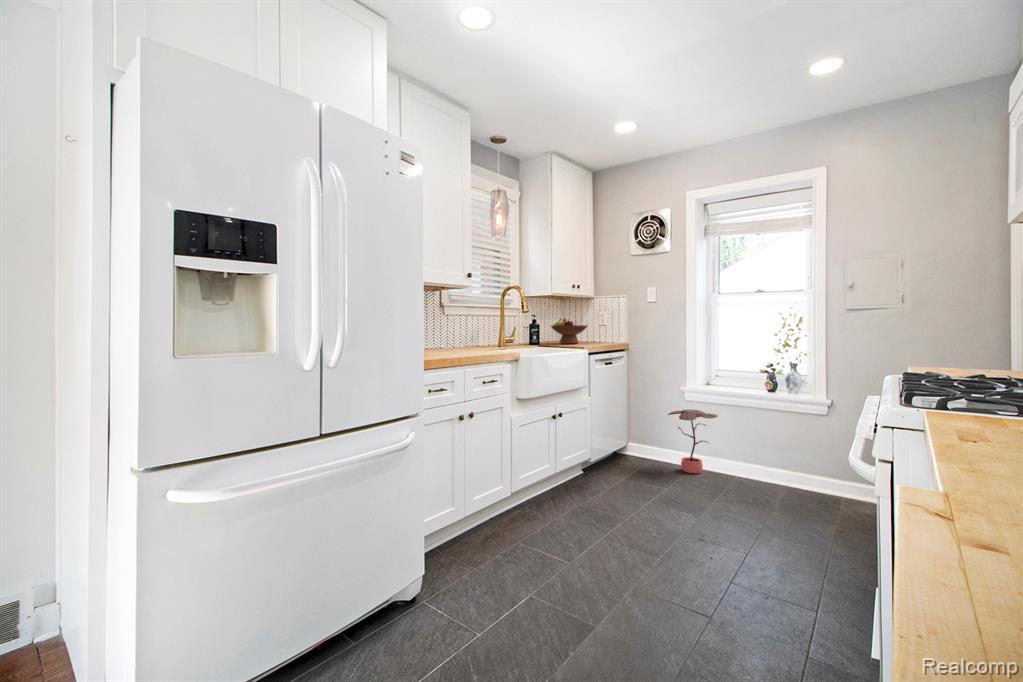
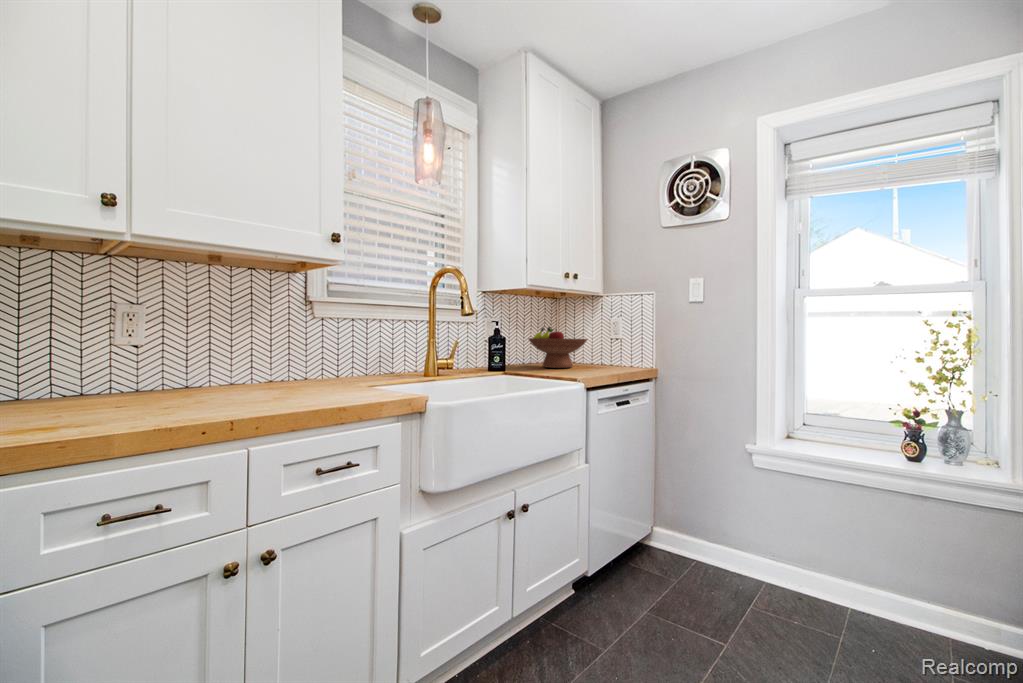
potted plant: present [668,410,718,473] -> none [722,489,818,609]

